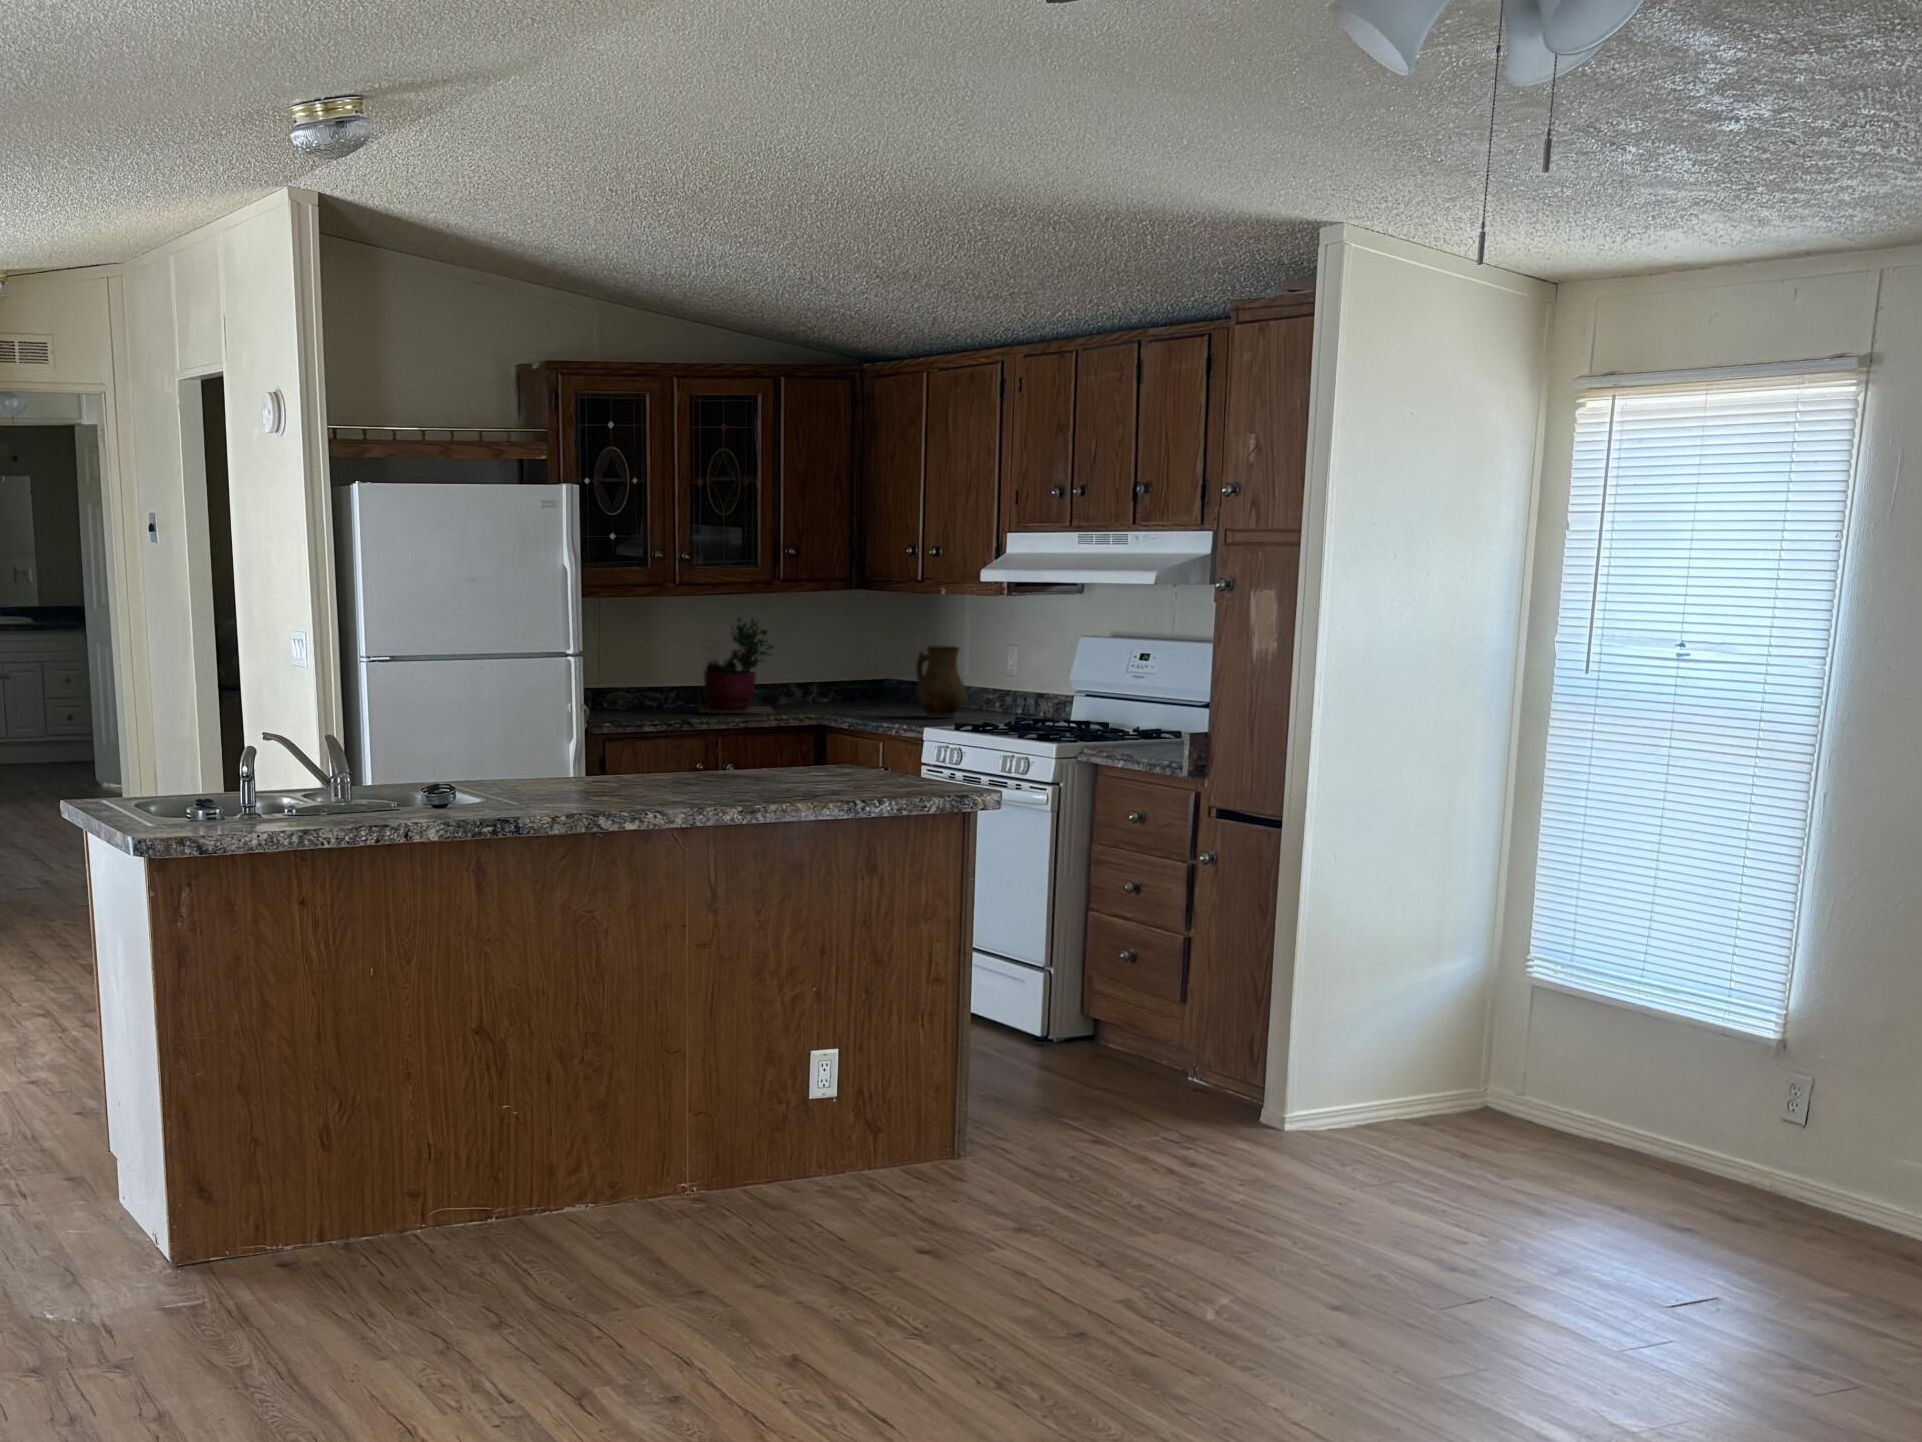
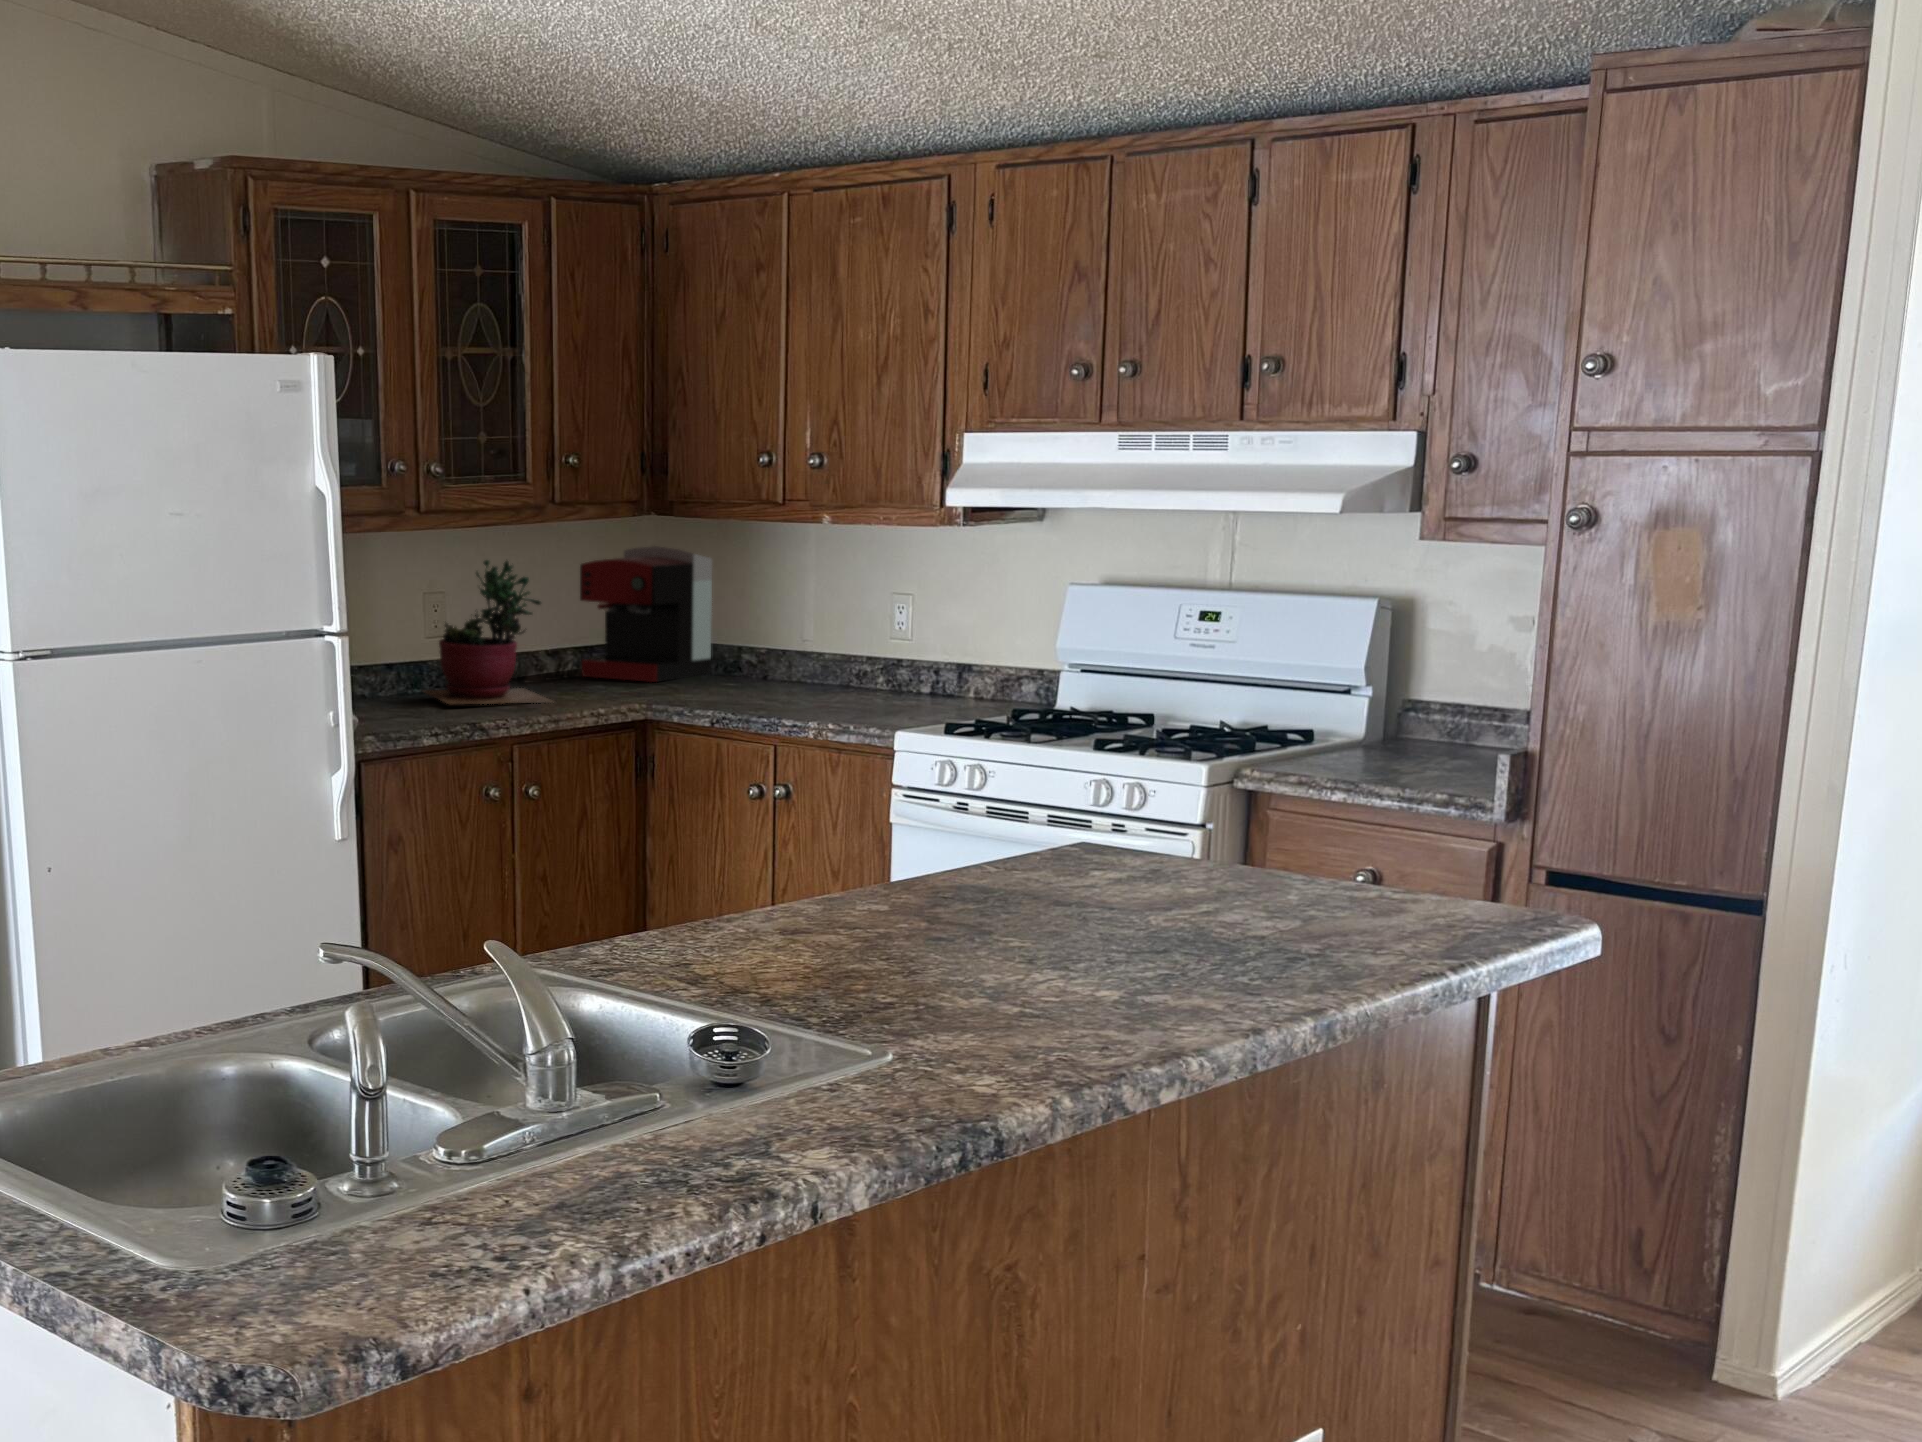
coffee maker: none [826,612,921,706] -> present [580,546,712,682]
ceramic pitcher: present [916,646,966,718] -> none [781,598,861,705]

